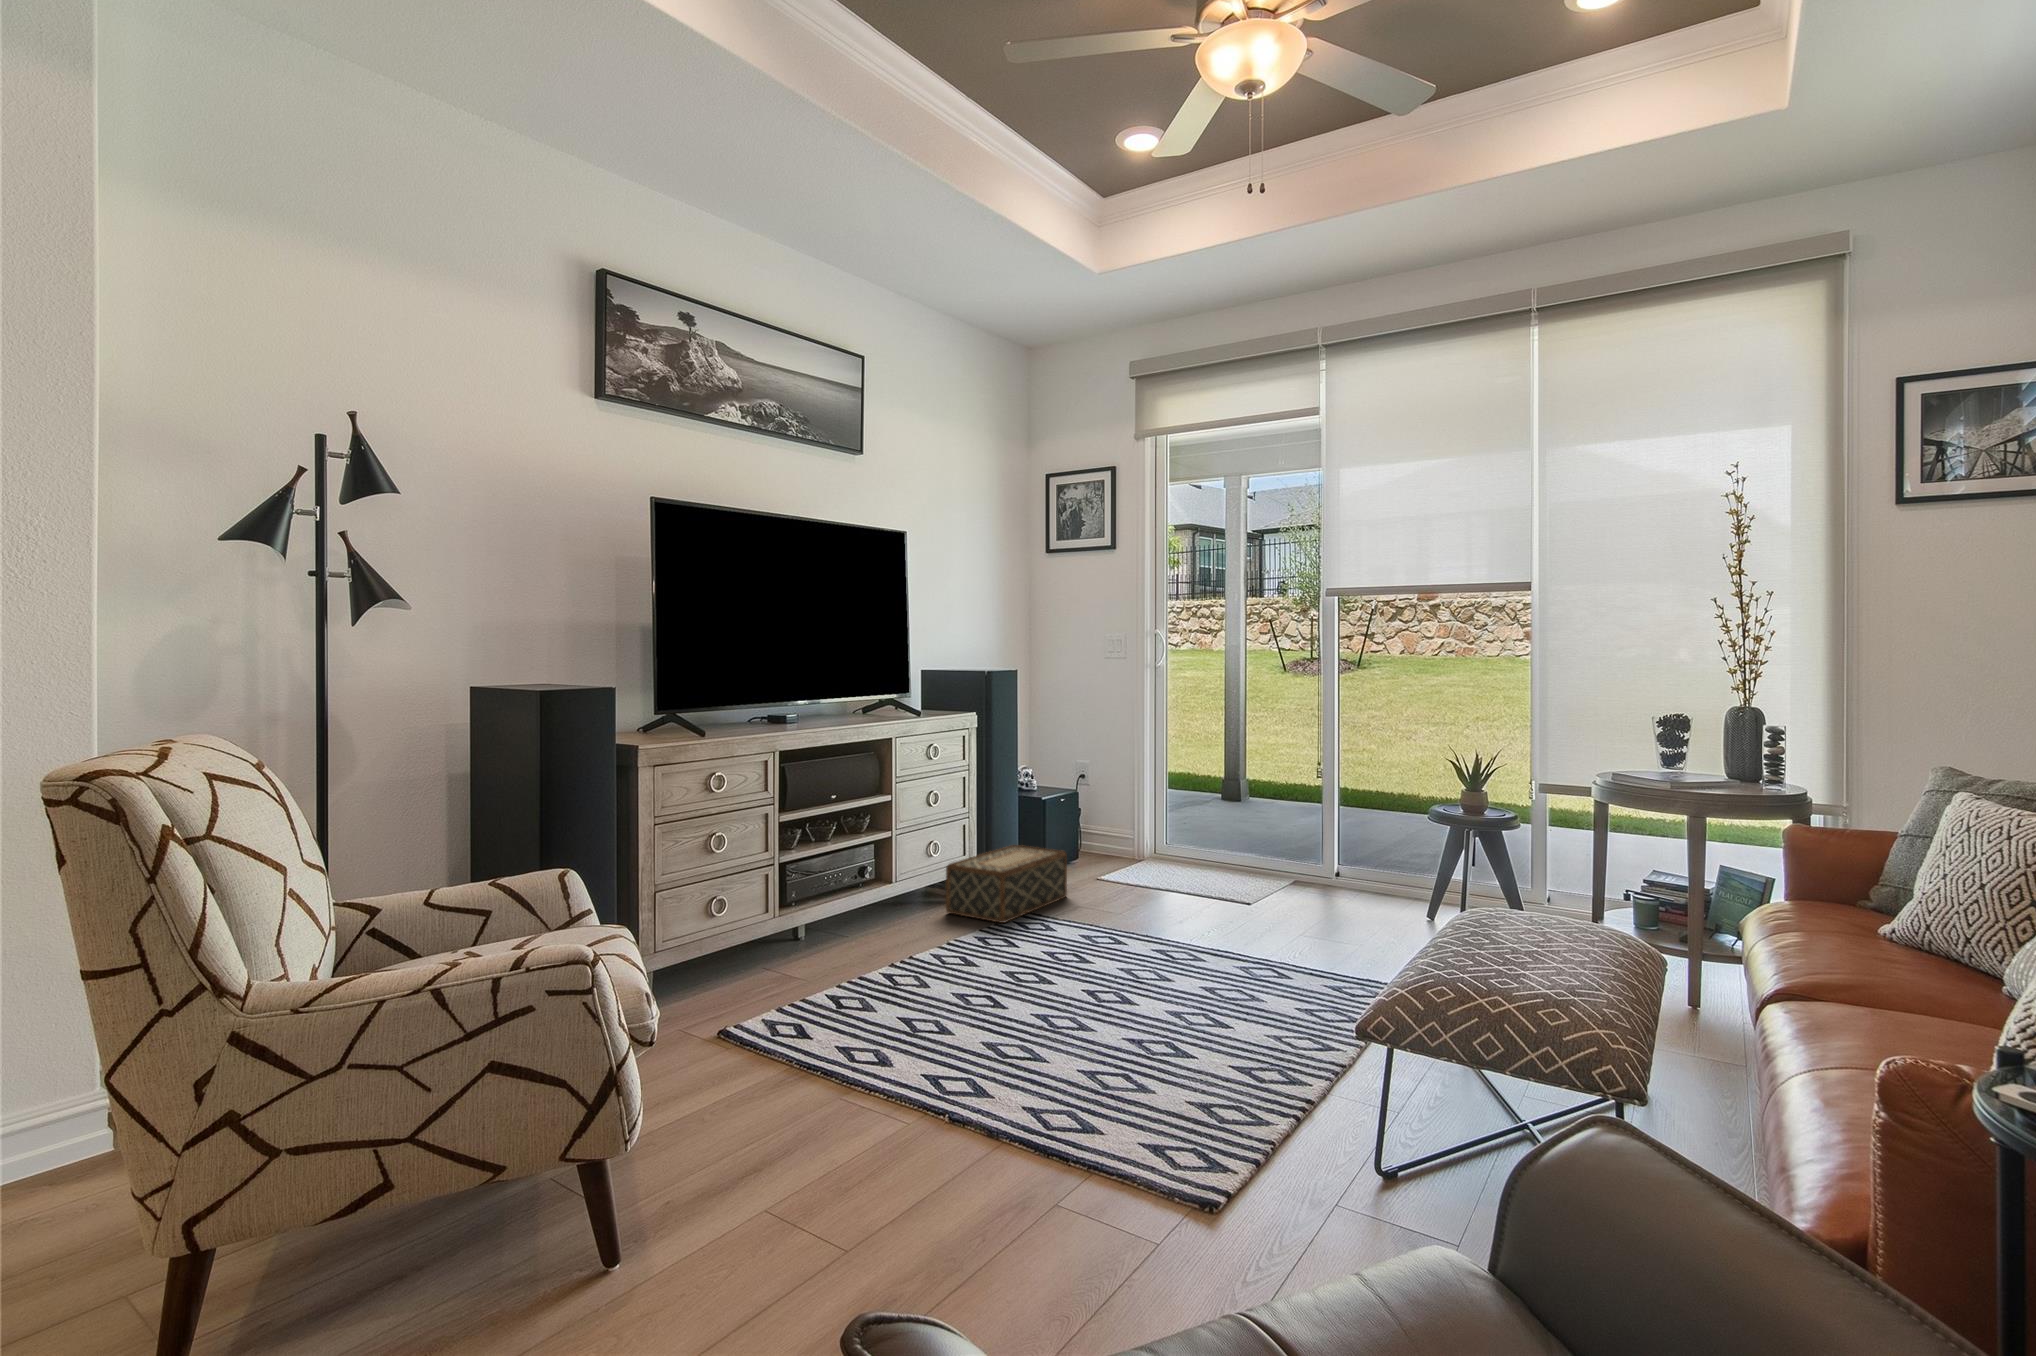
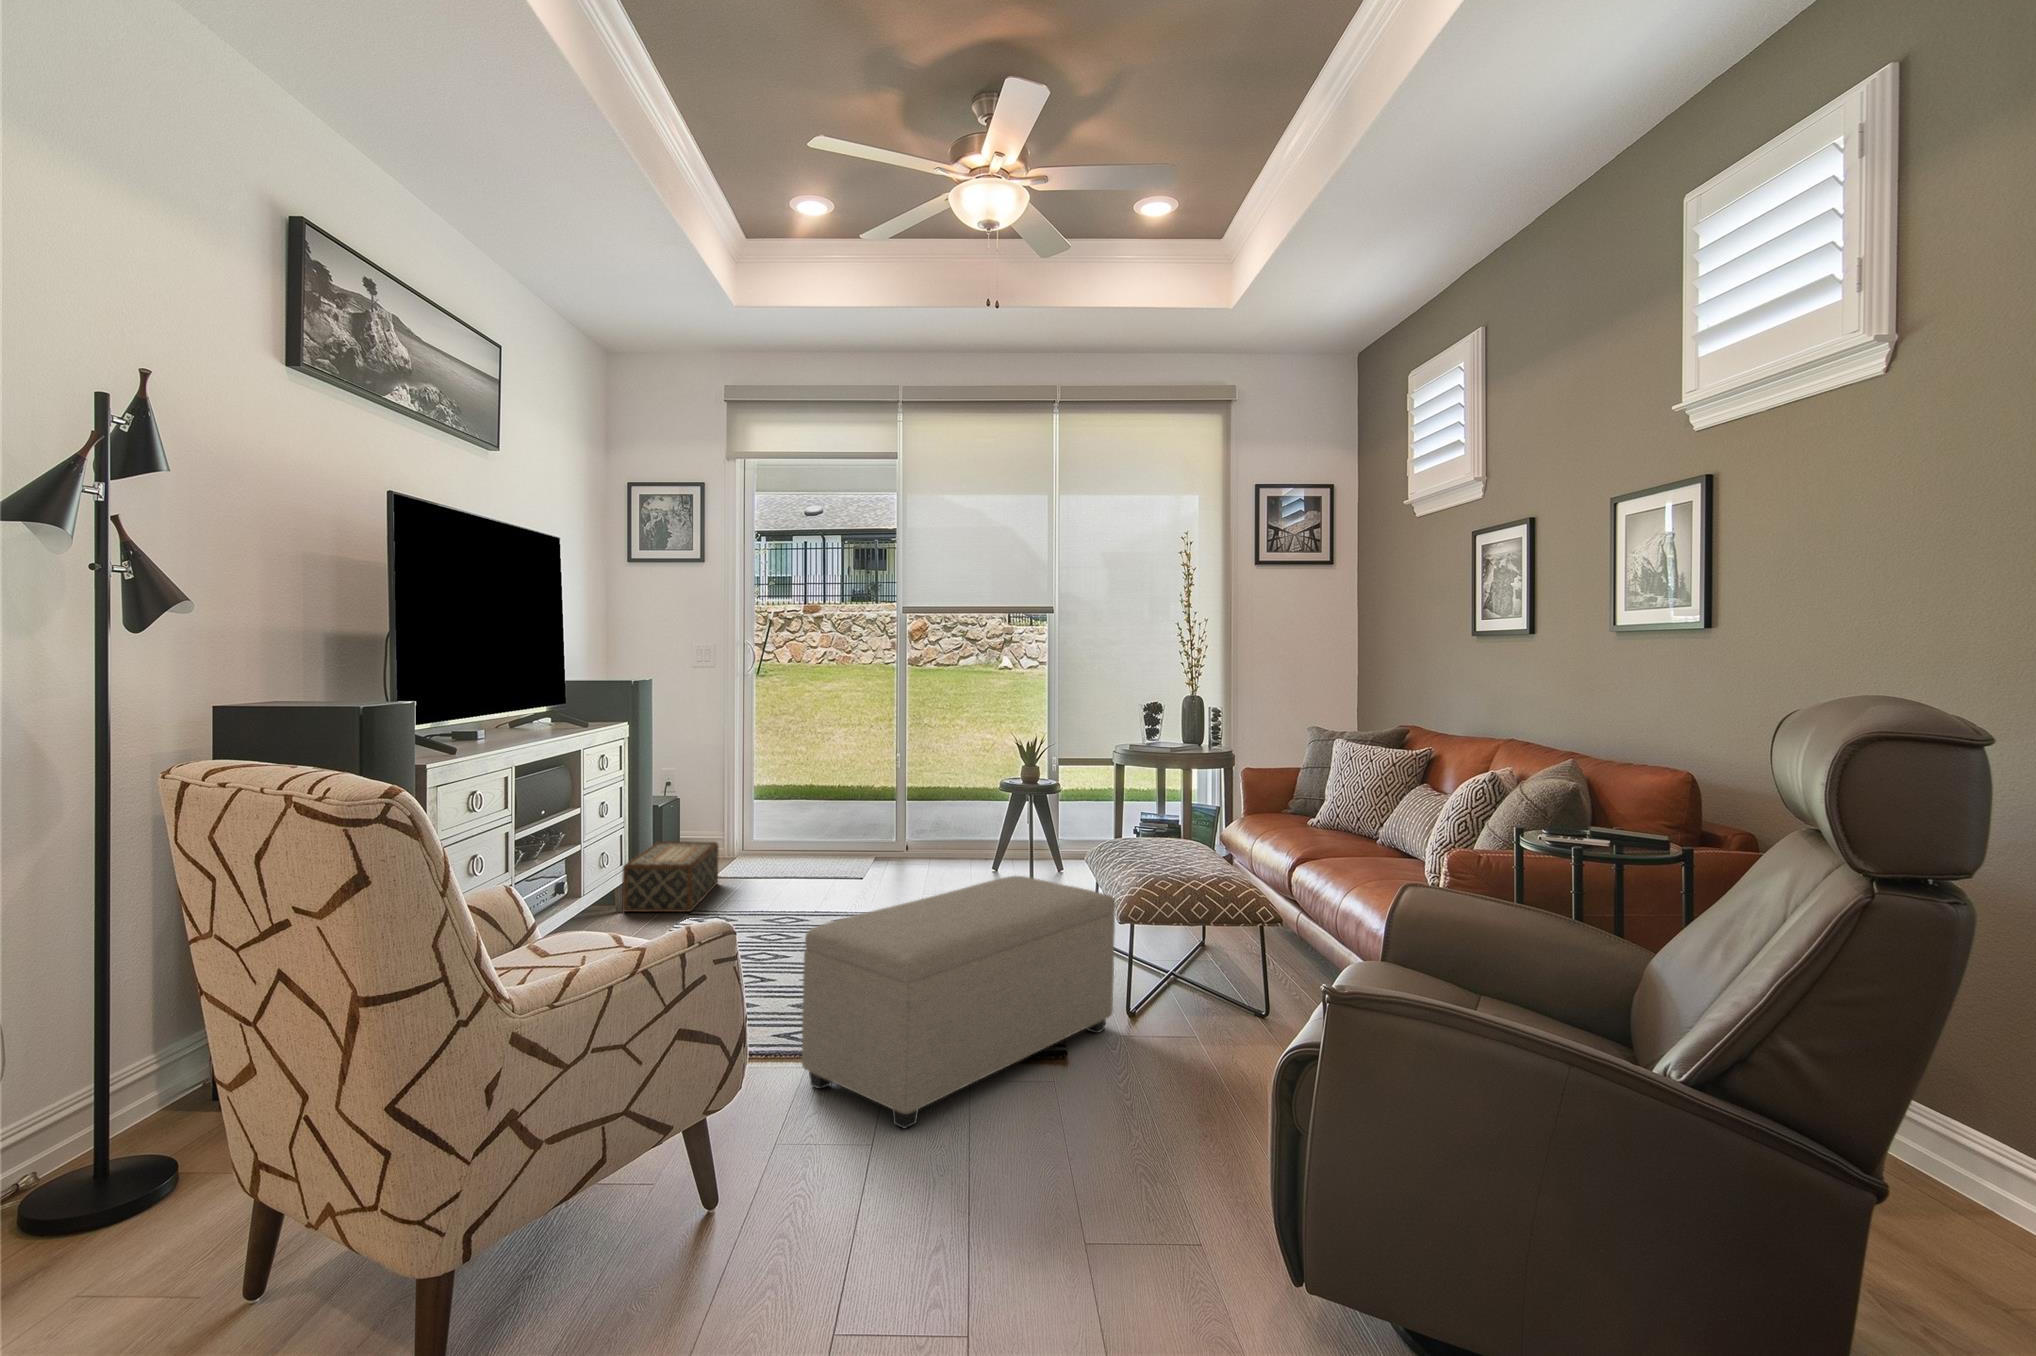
ottoman: none [842,937,1318,1264] -> present [802,876,1116,1129]

